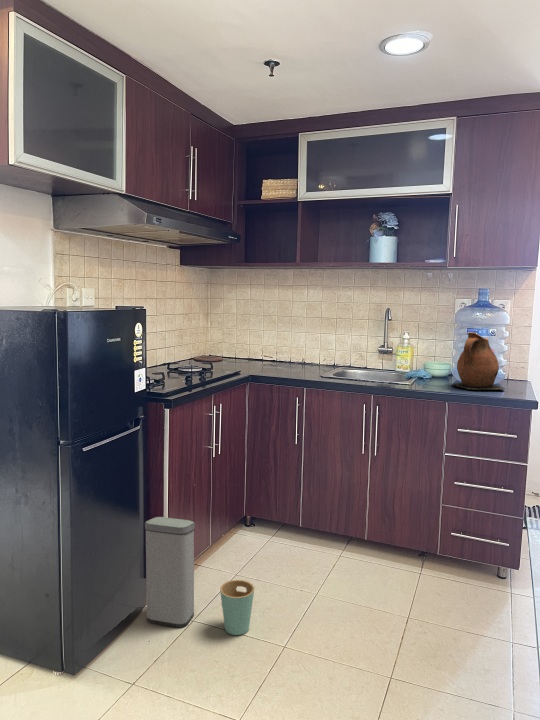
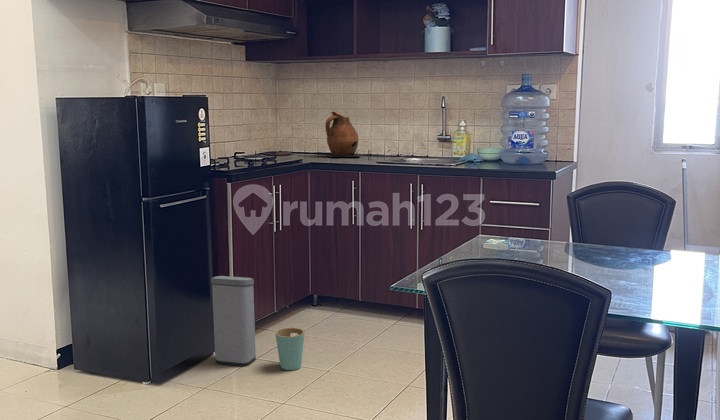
ceramic pitcher: present [453,332,505,390] -> present [325,112,361,157]

